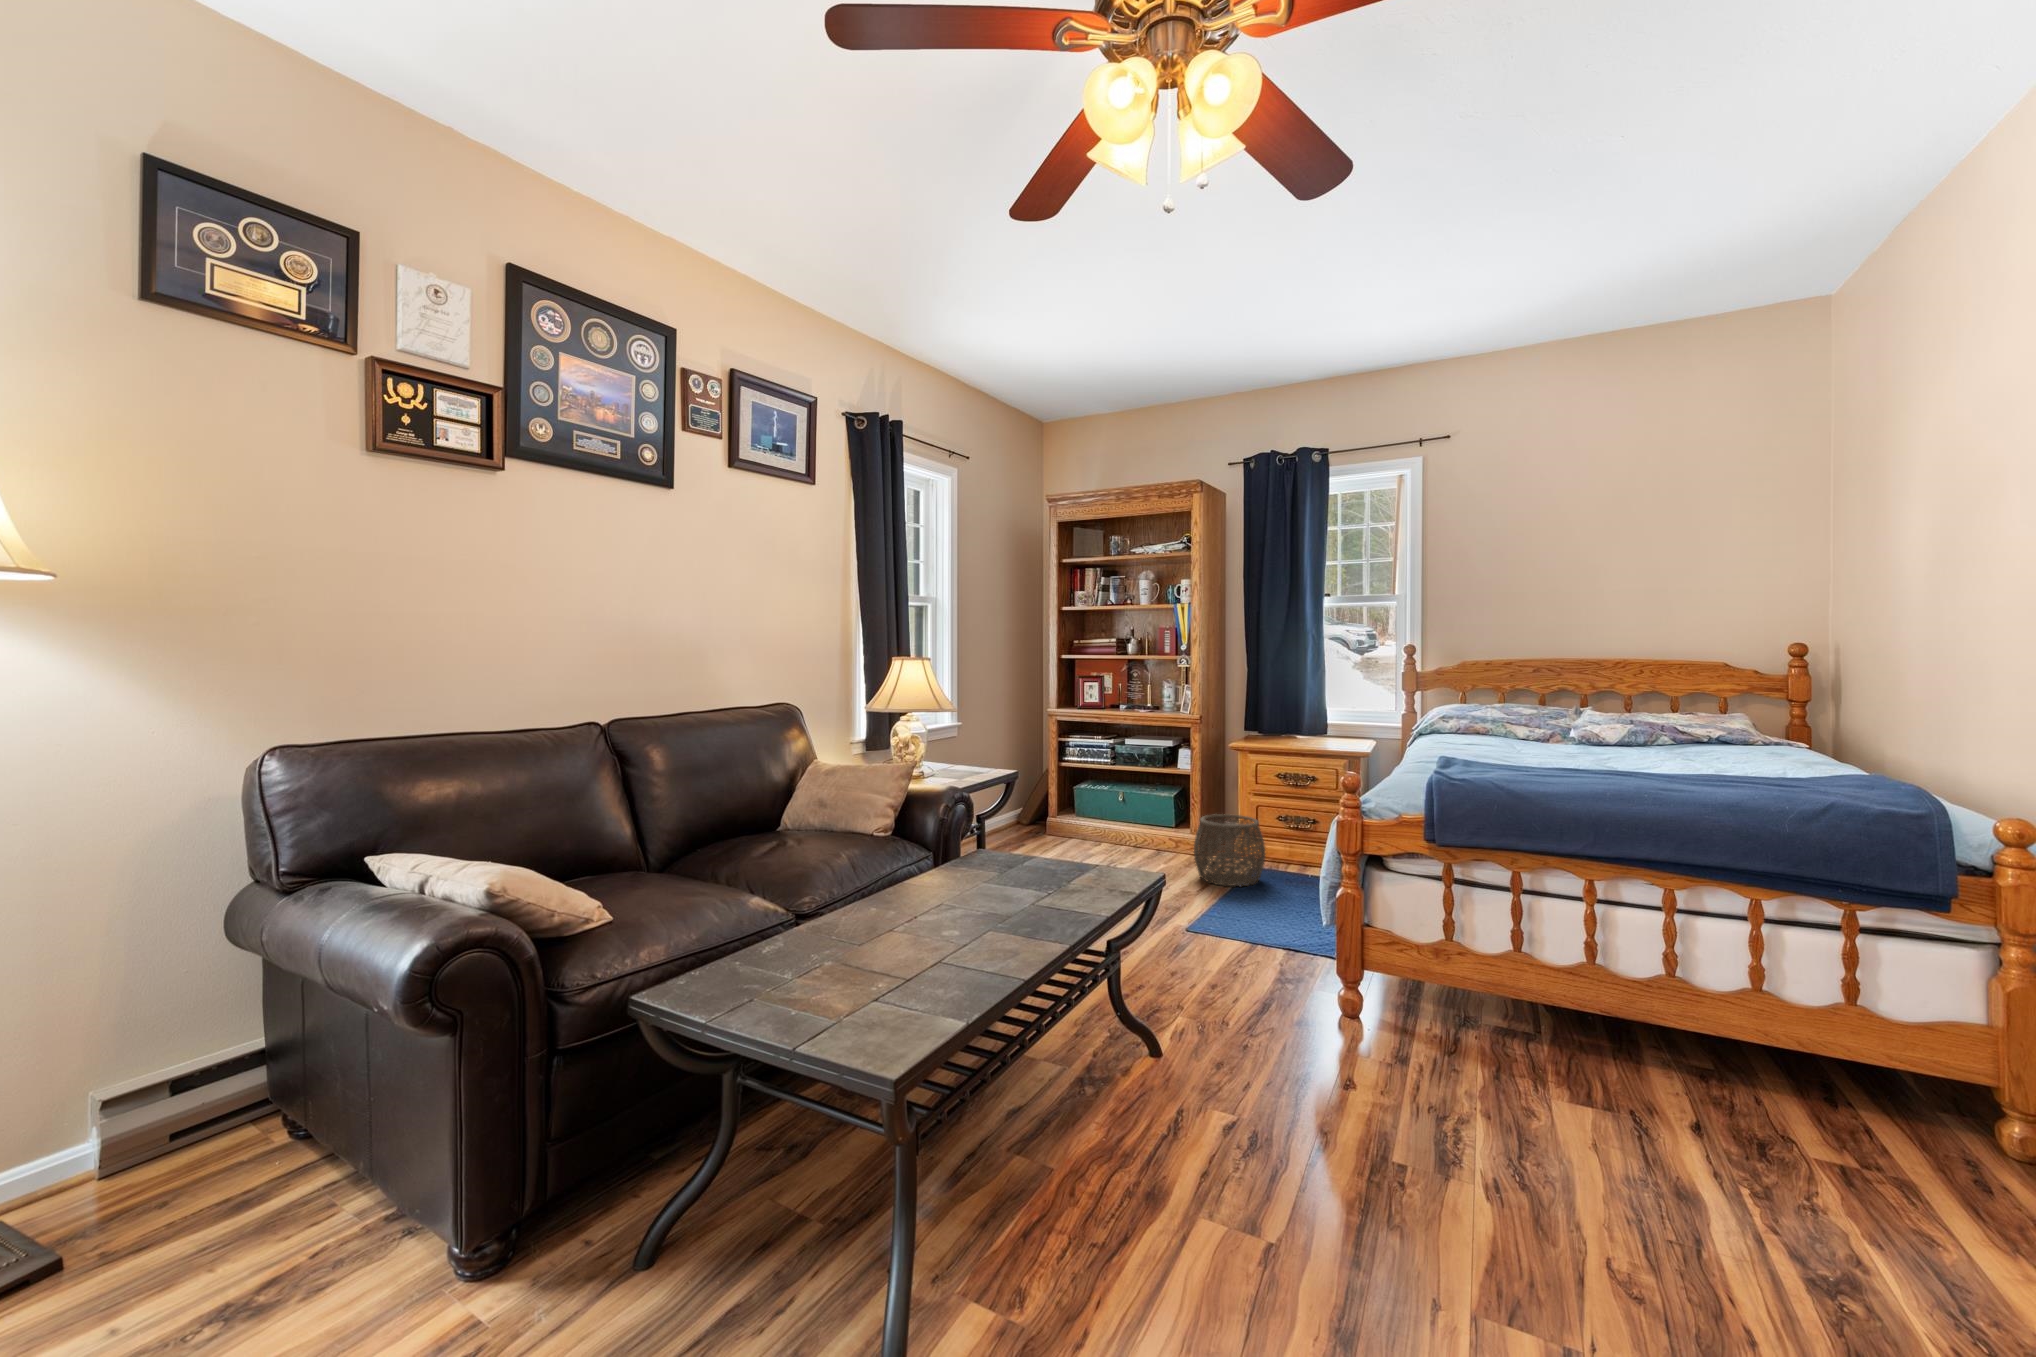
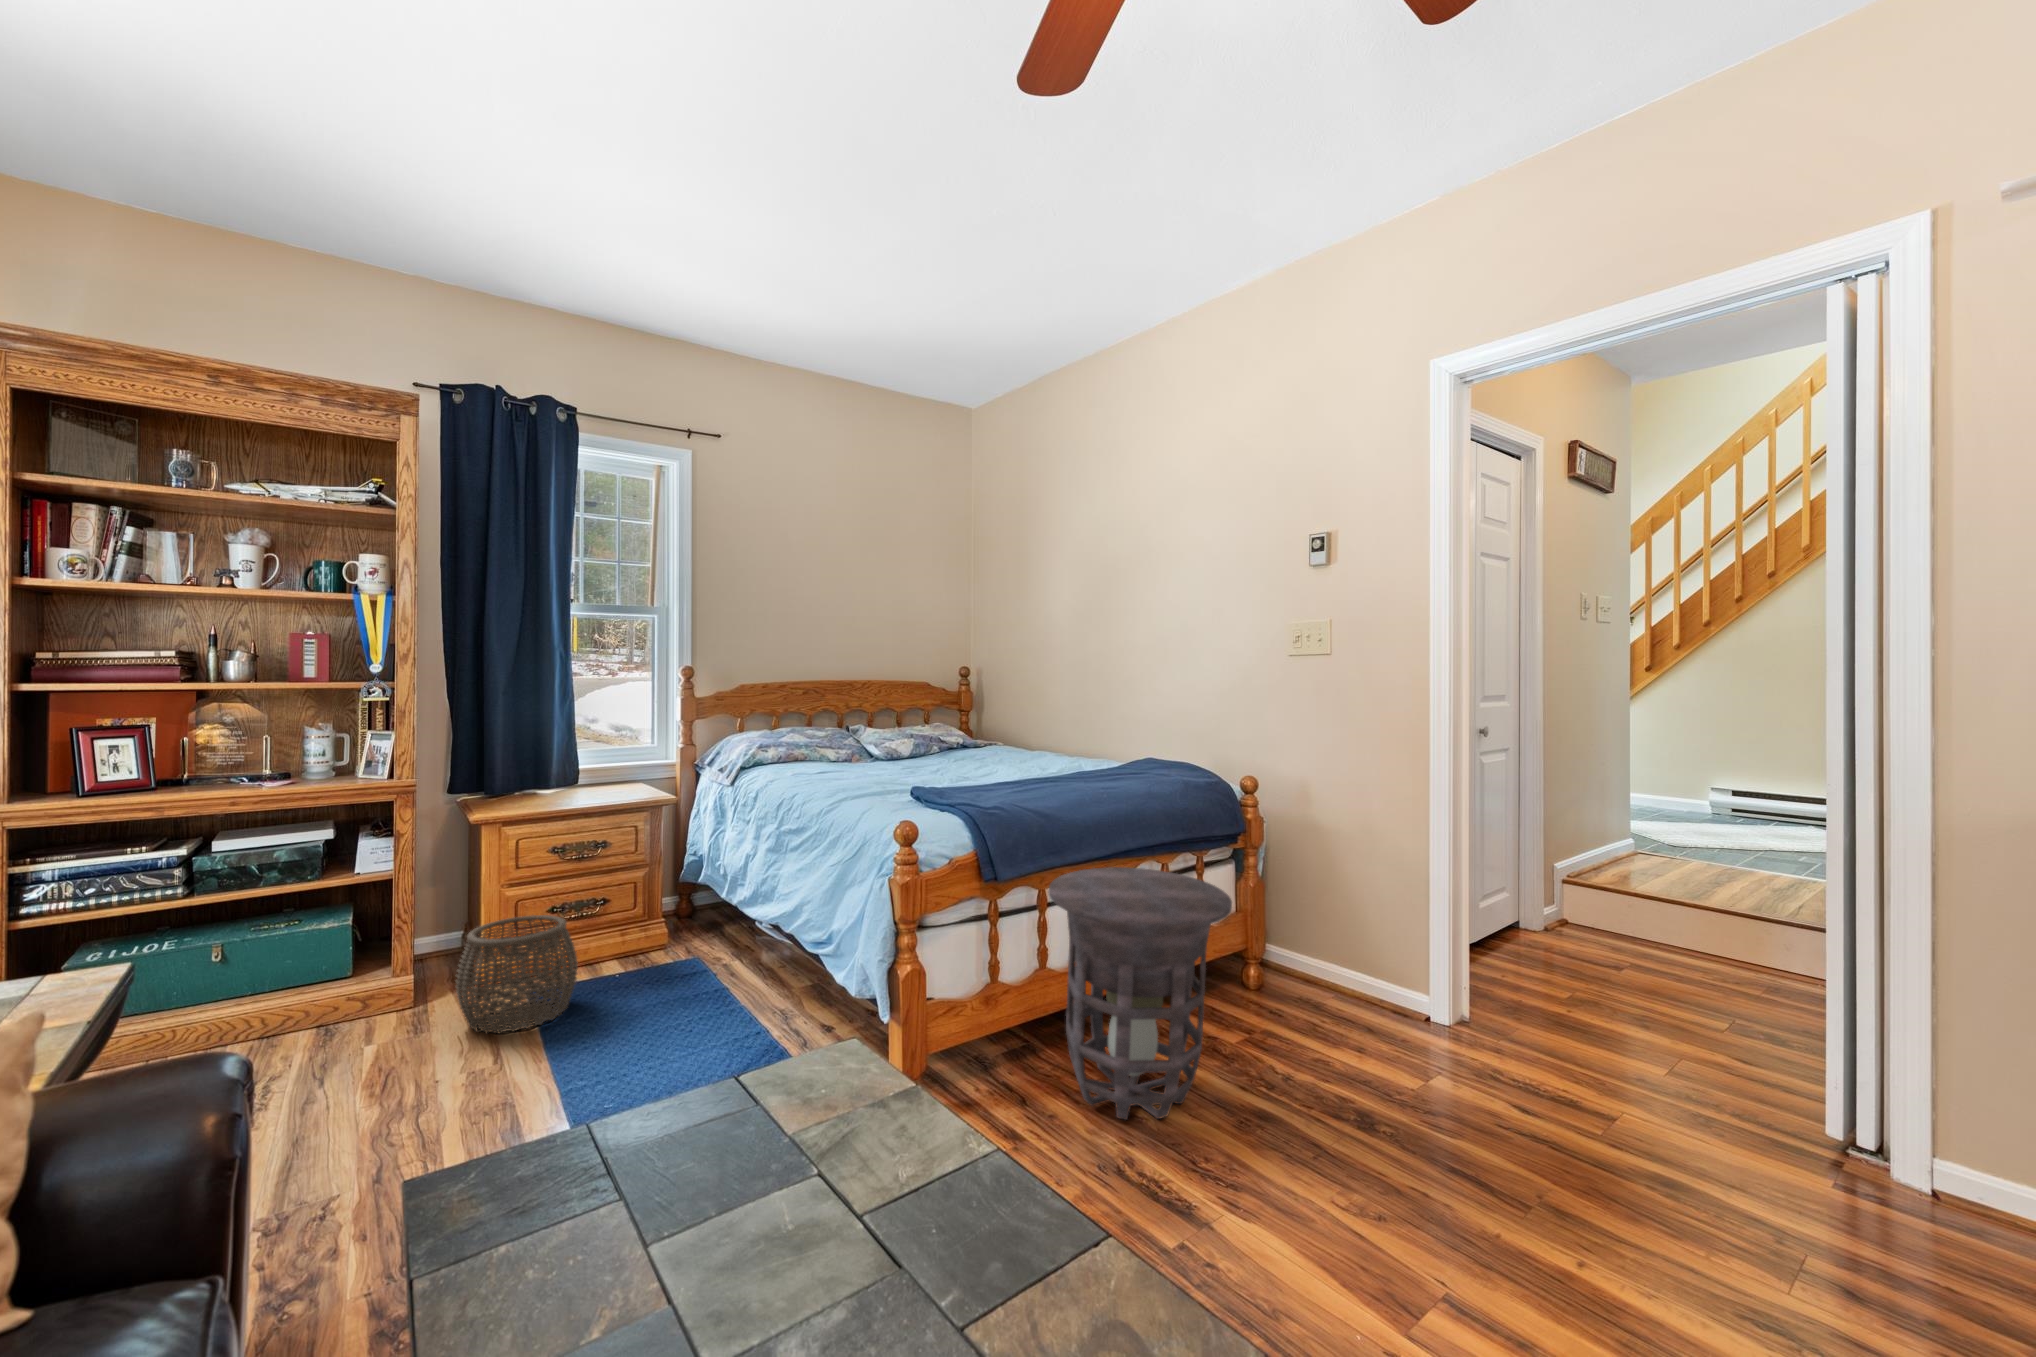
side table: none [1459,857,1698,1132] -> present [1049,867,1232,1120]

